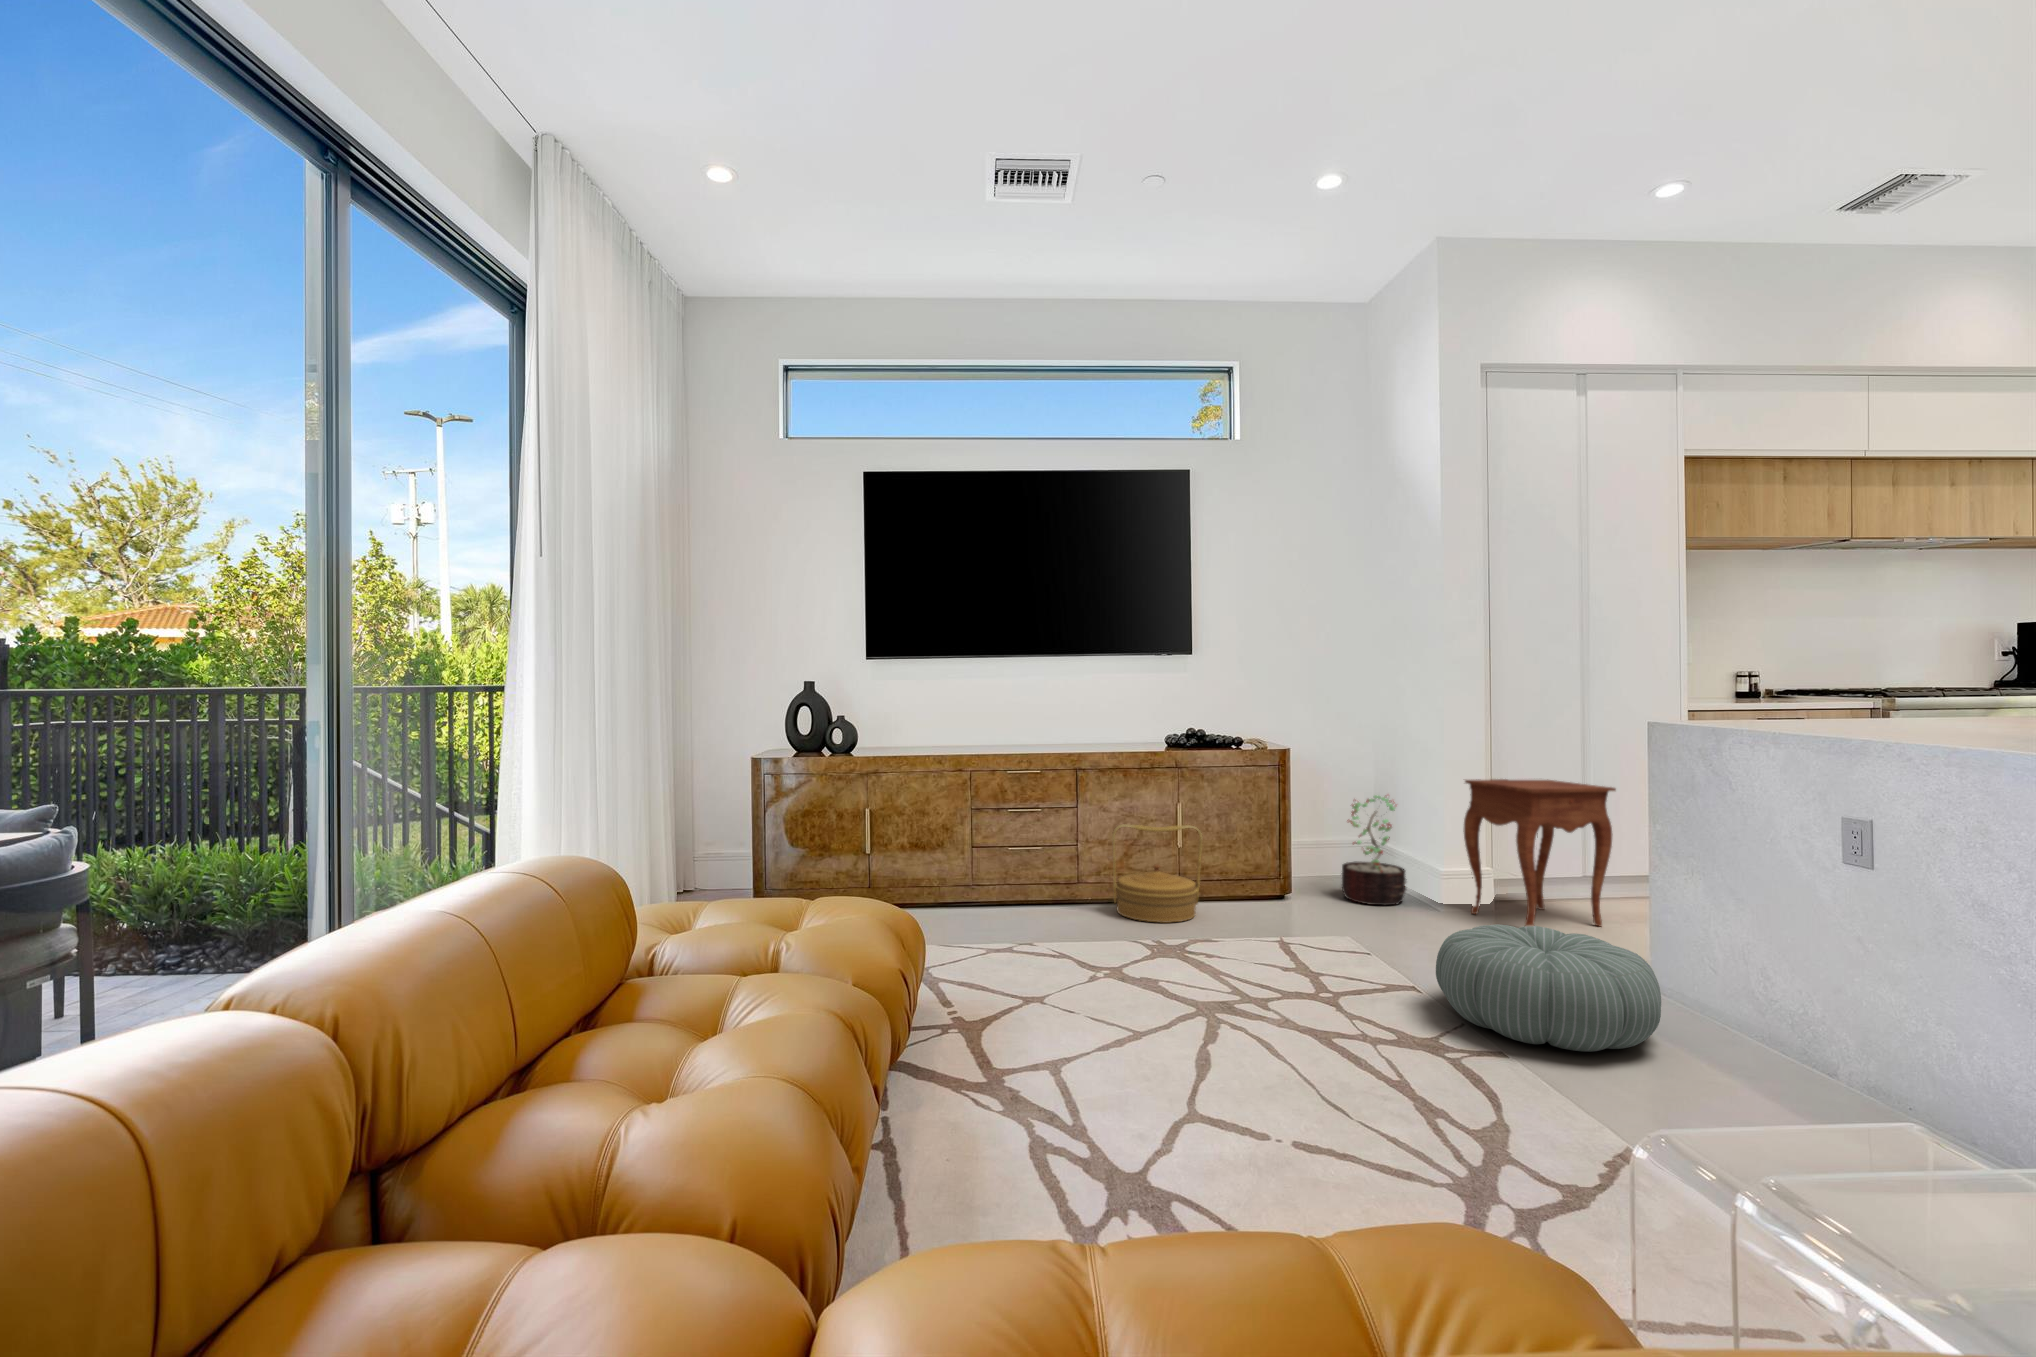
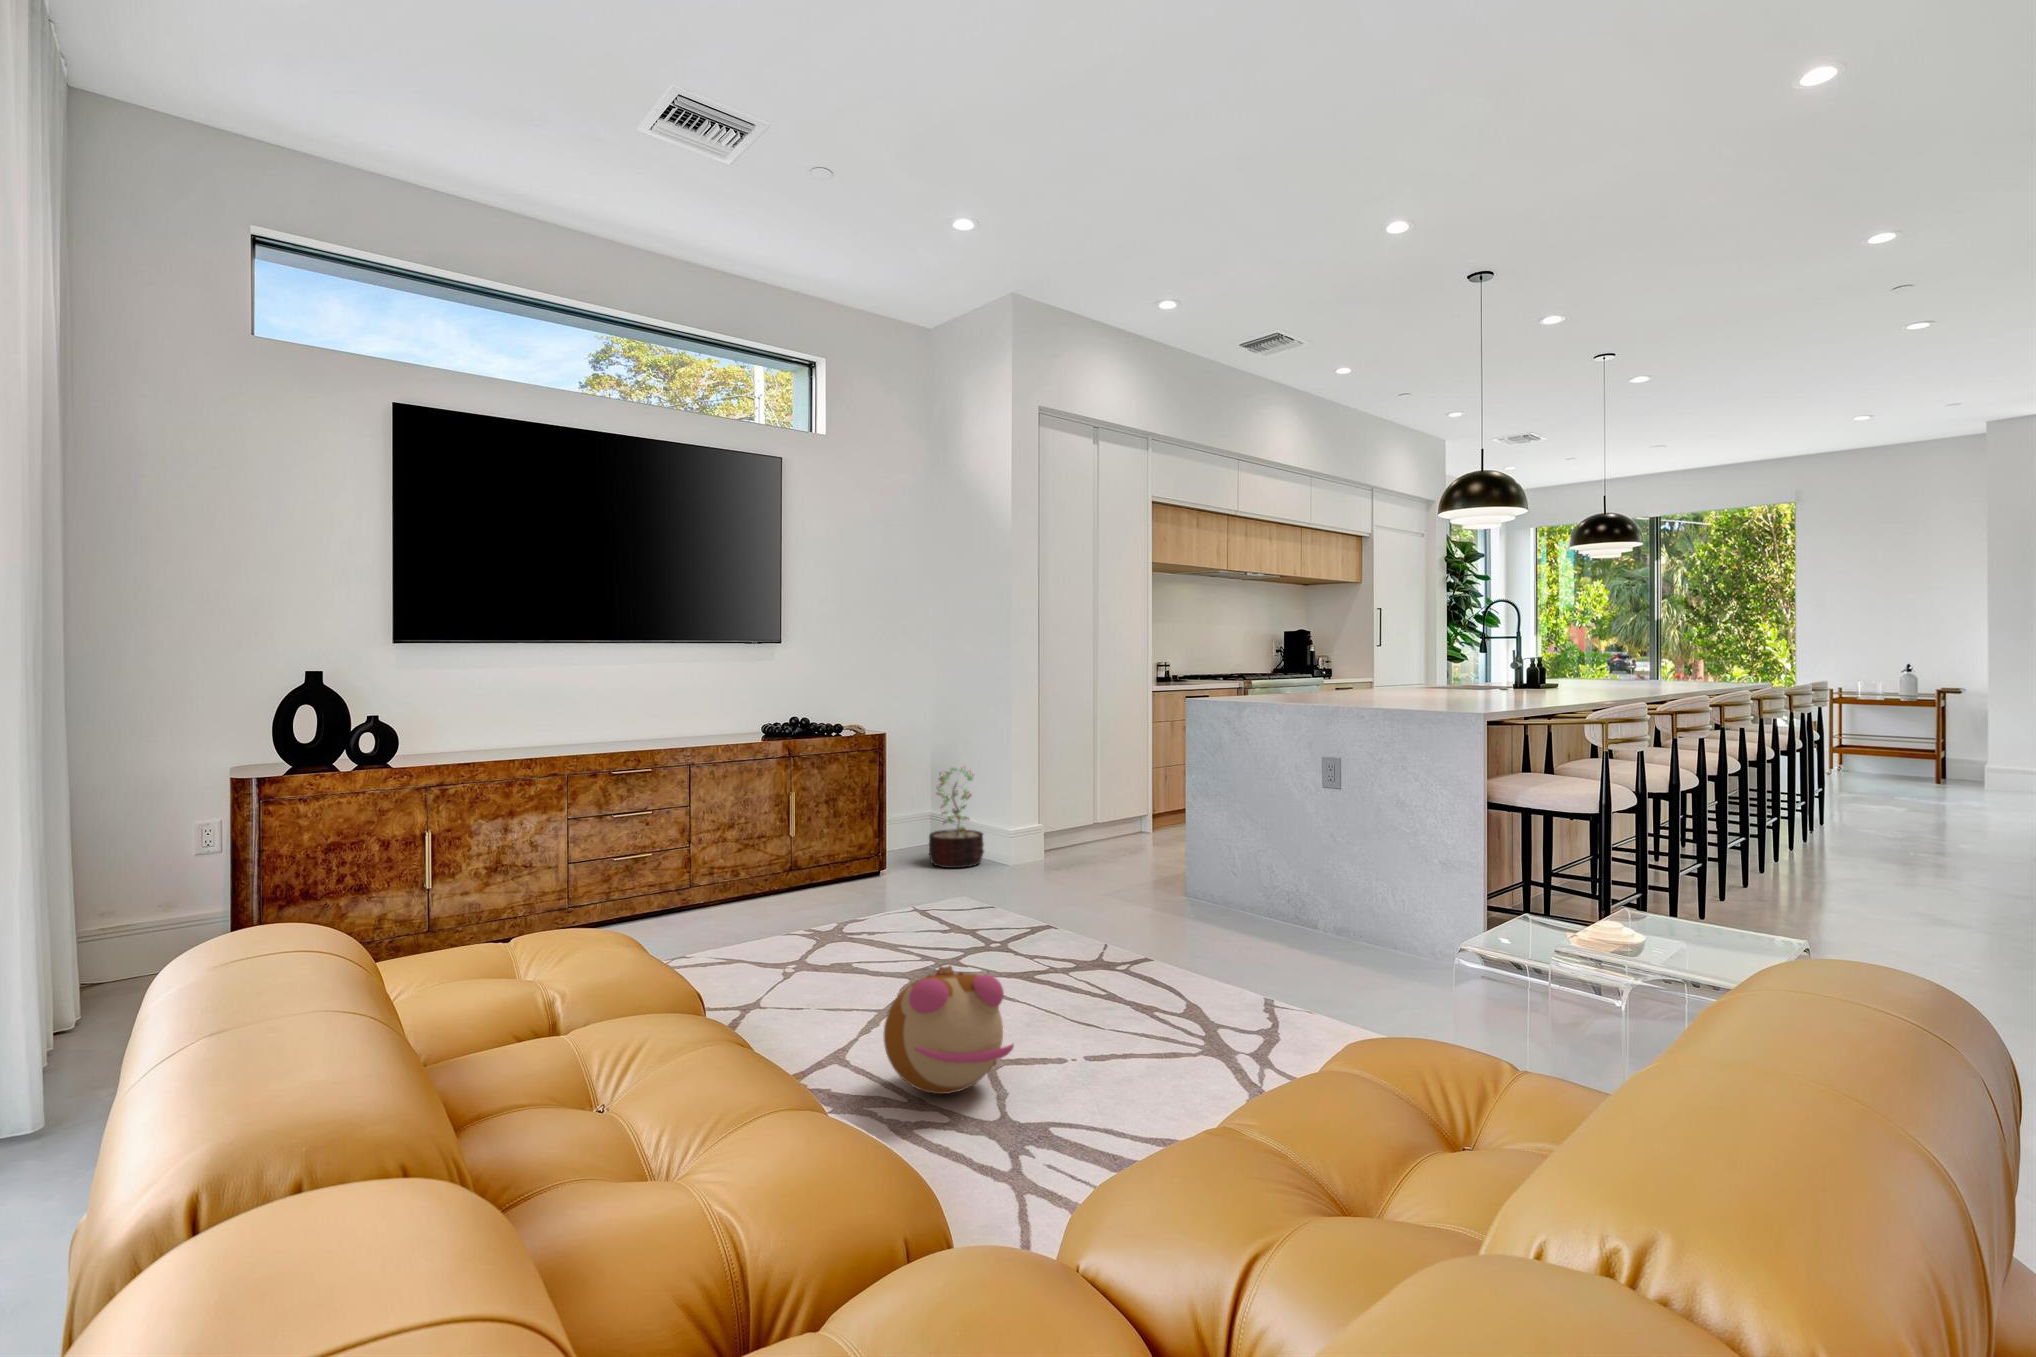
side table: present [1464,779,1616,926] -> none [1030,743,1137,870]
woven basket: present [1112,824,1202,923] -> none [736,812,825,915]
pouf: present [1436,924,1661,1052] -> none [1079,860,1236,949]
plush toy: none [1050,996,1179,1136] -> present [884,966,1014,1094]

